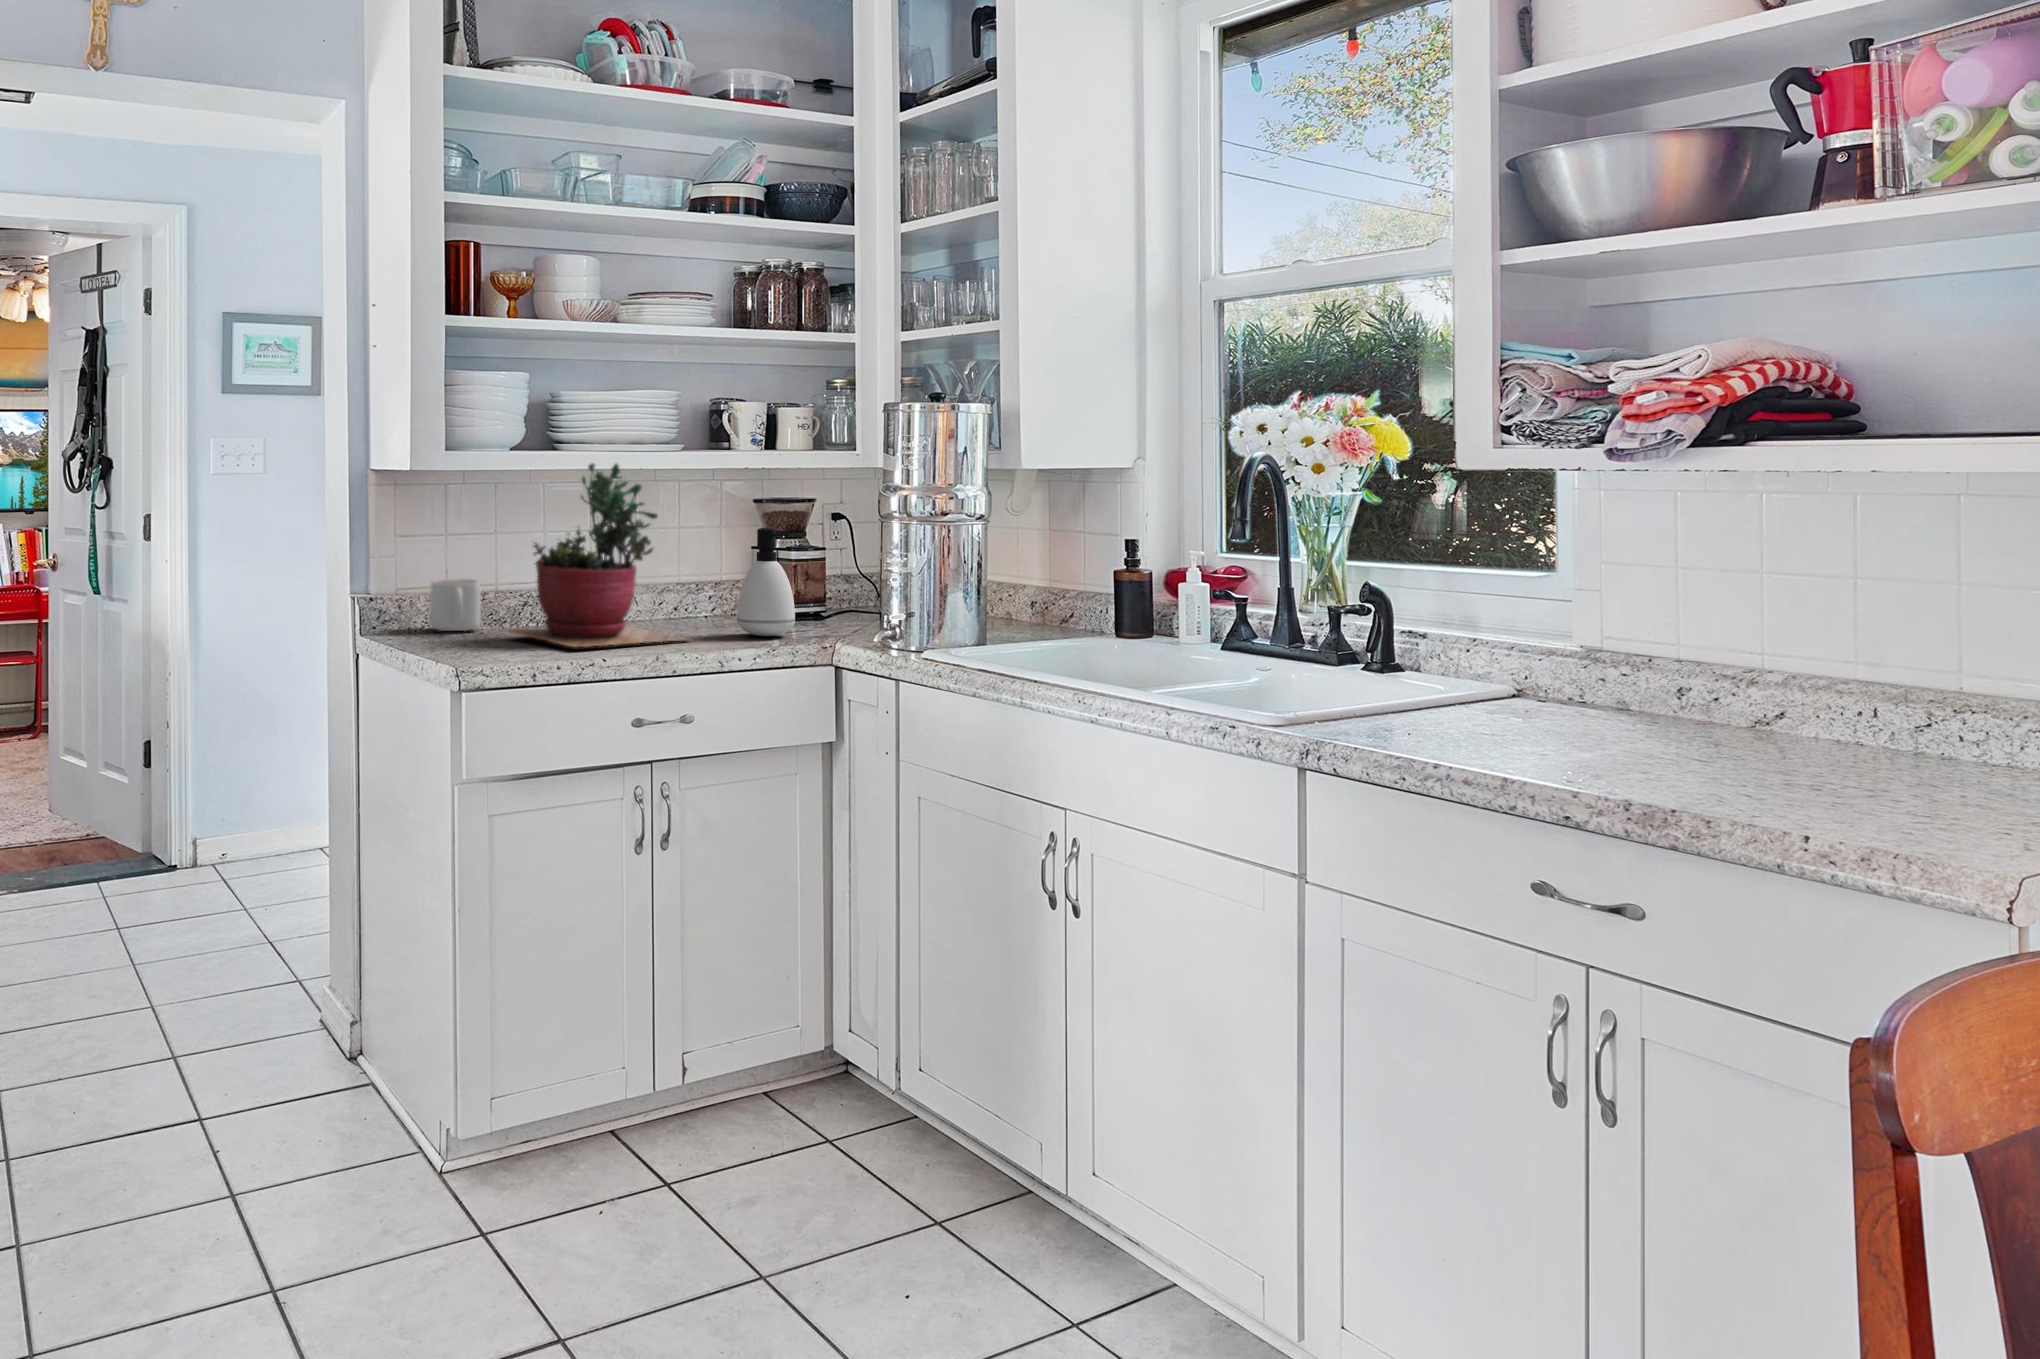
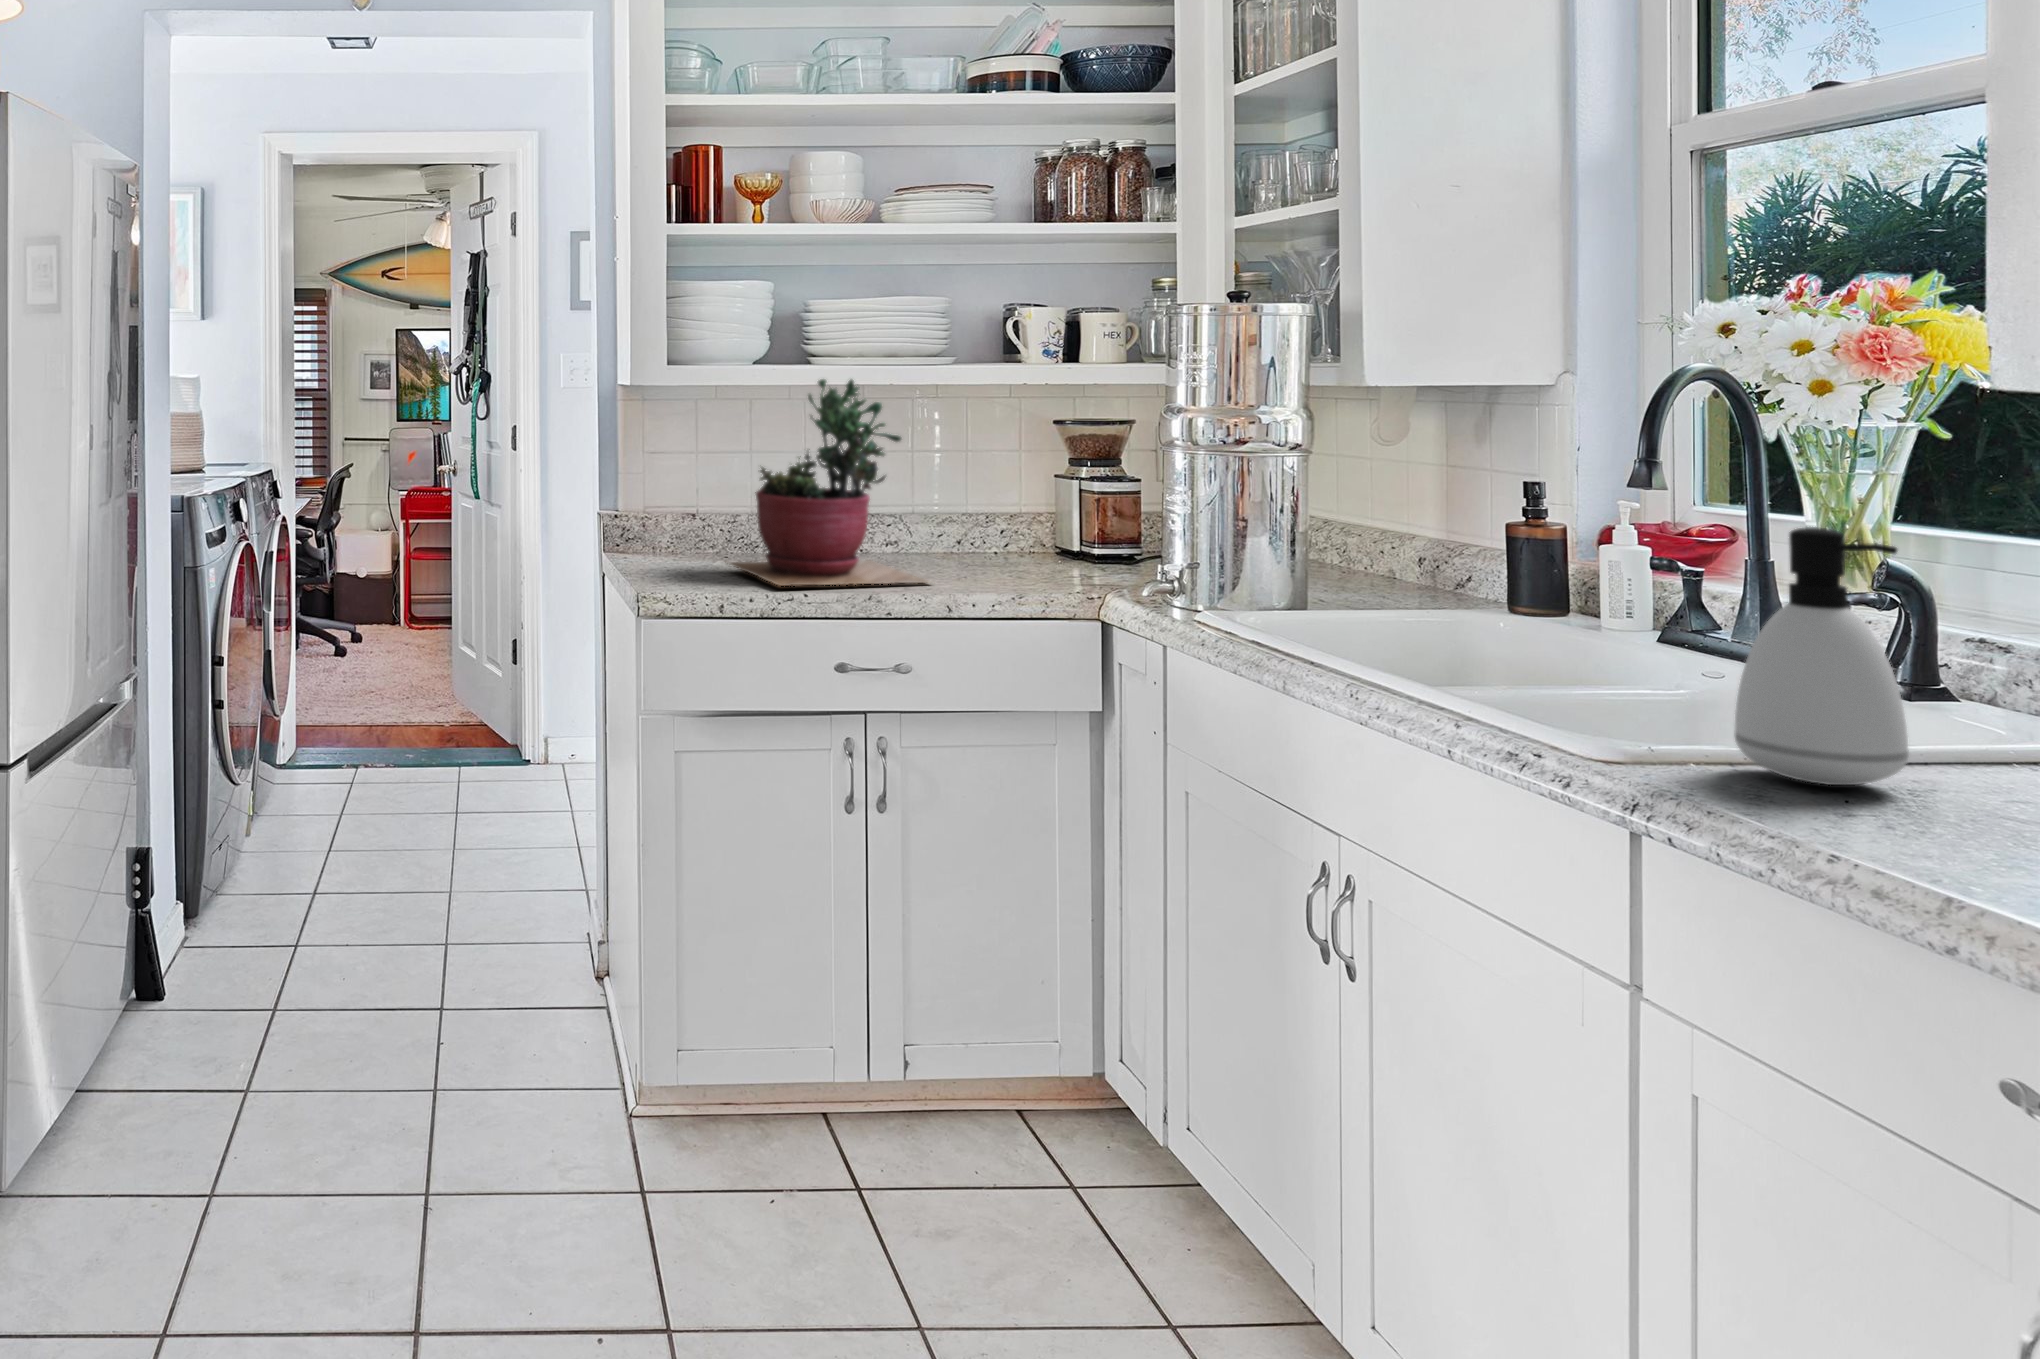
soap dispenser: present [737,527,795,636] -> present [1735,527,1909,785]
mug: present [430,579,481,631] -> none [663,504,716,560]

